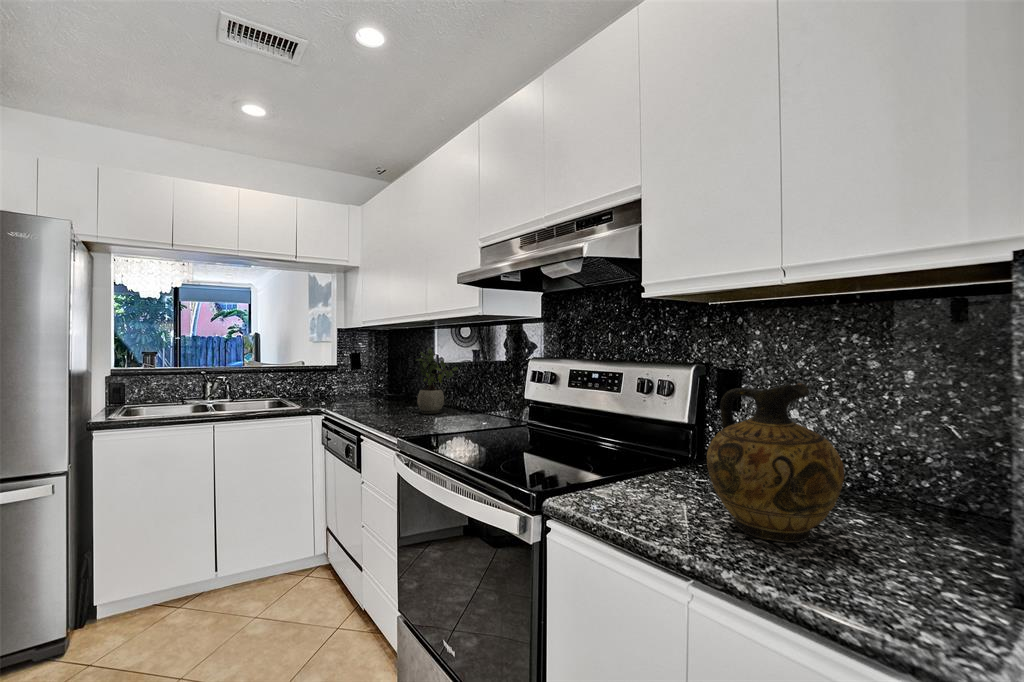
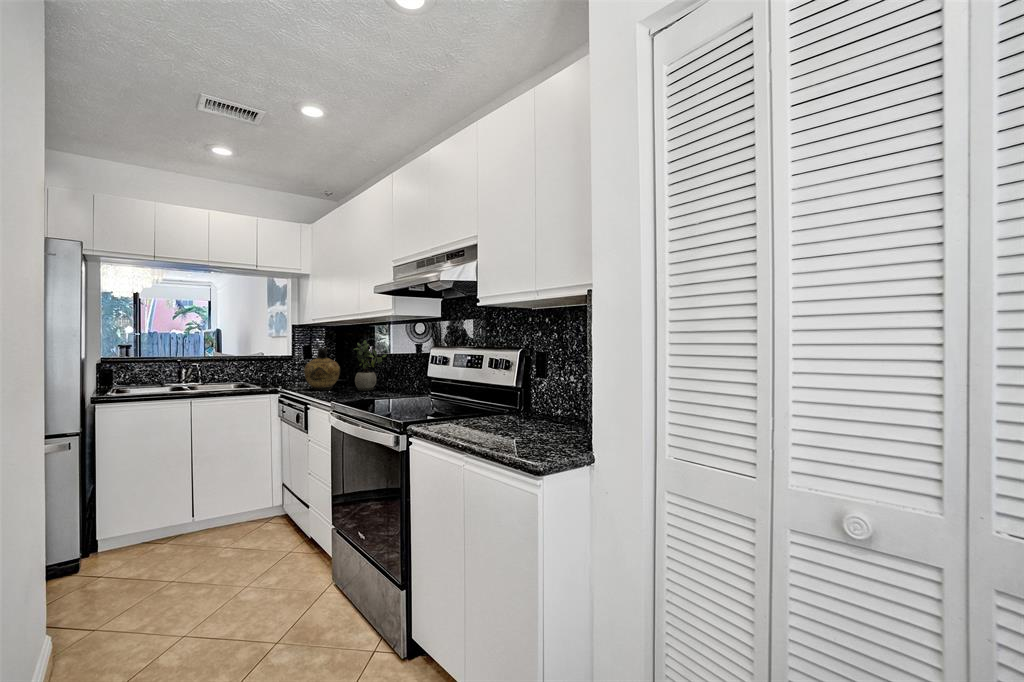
ceramic jug: present [707,383,844,542] -> present [304,348,340,390]

